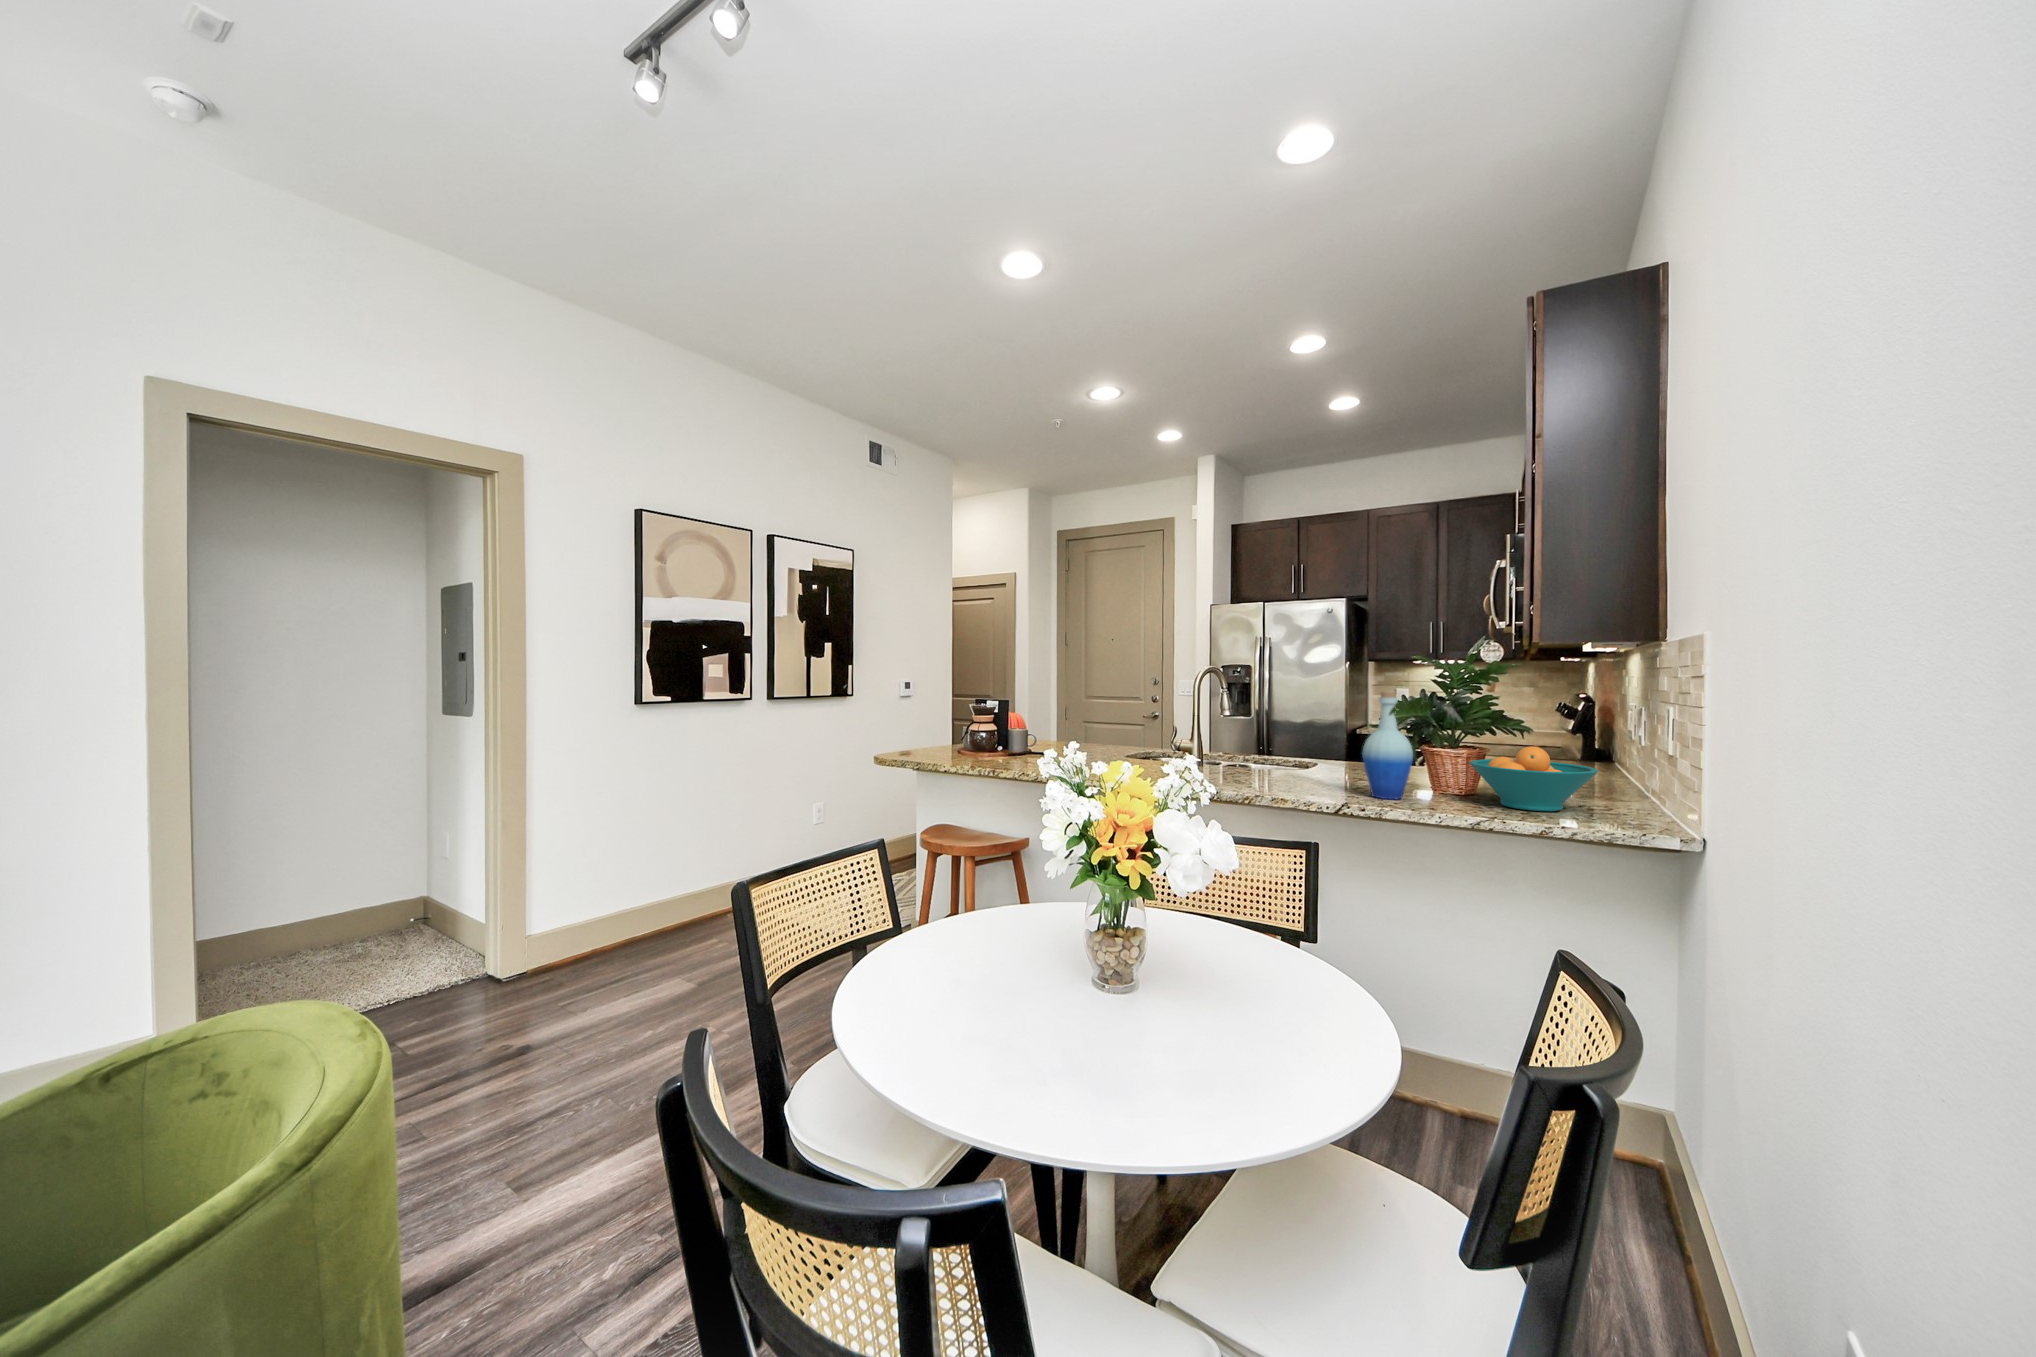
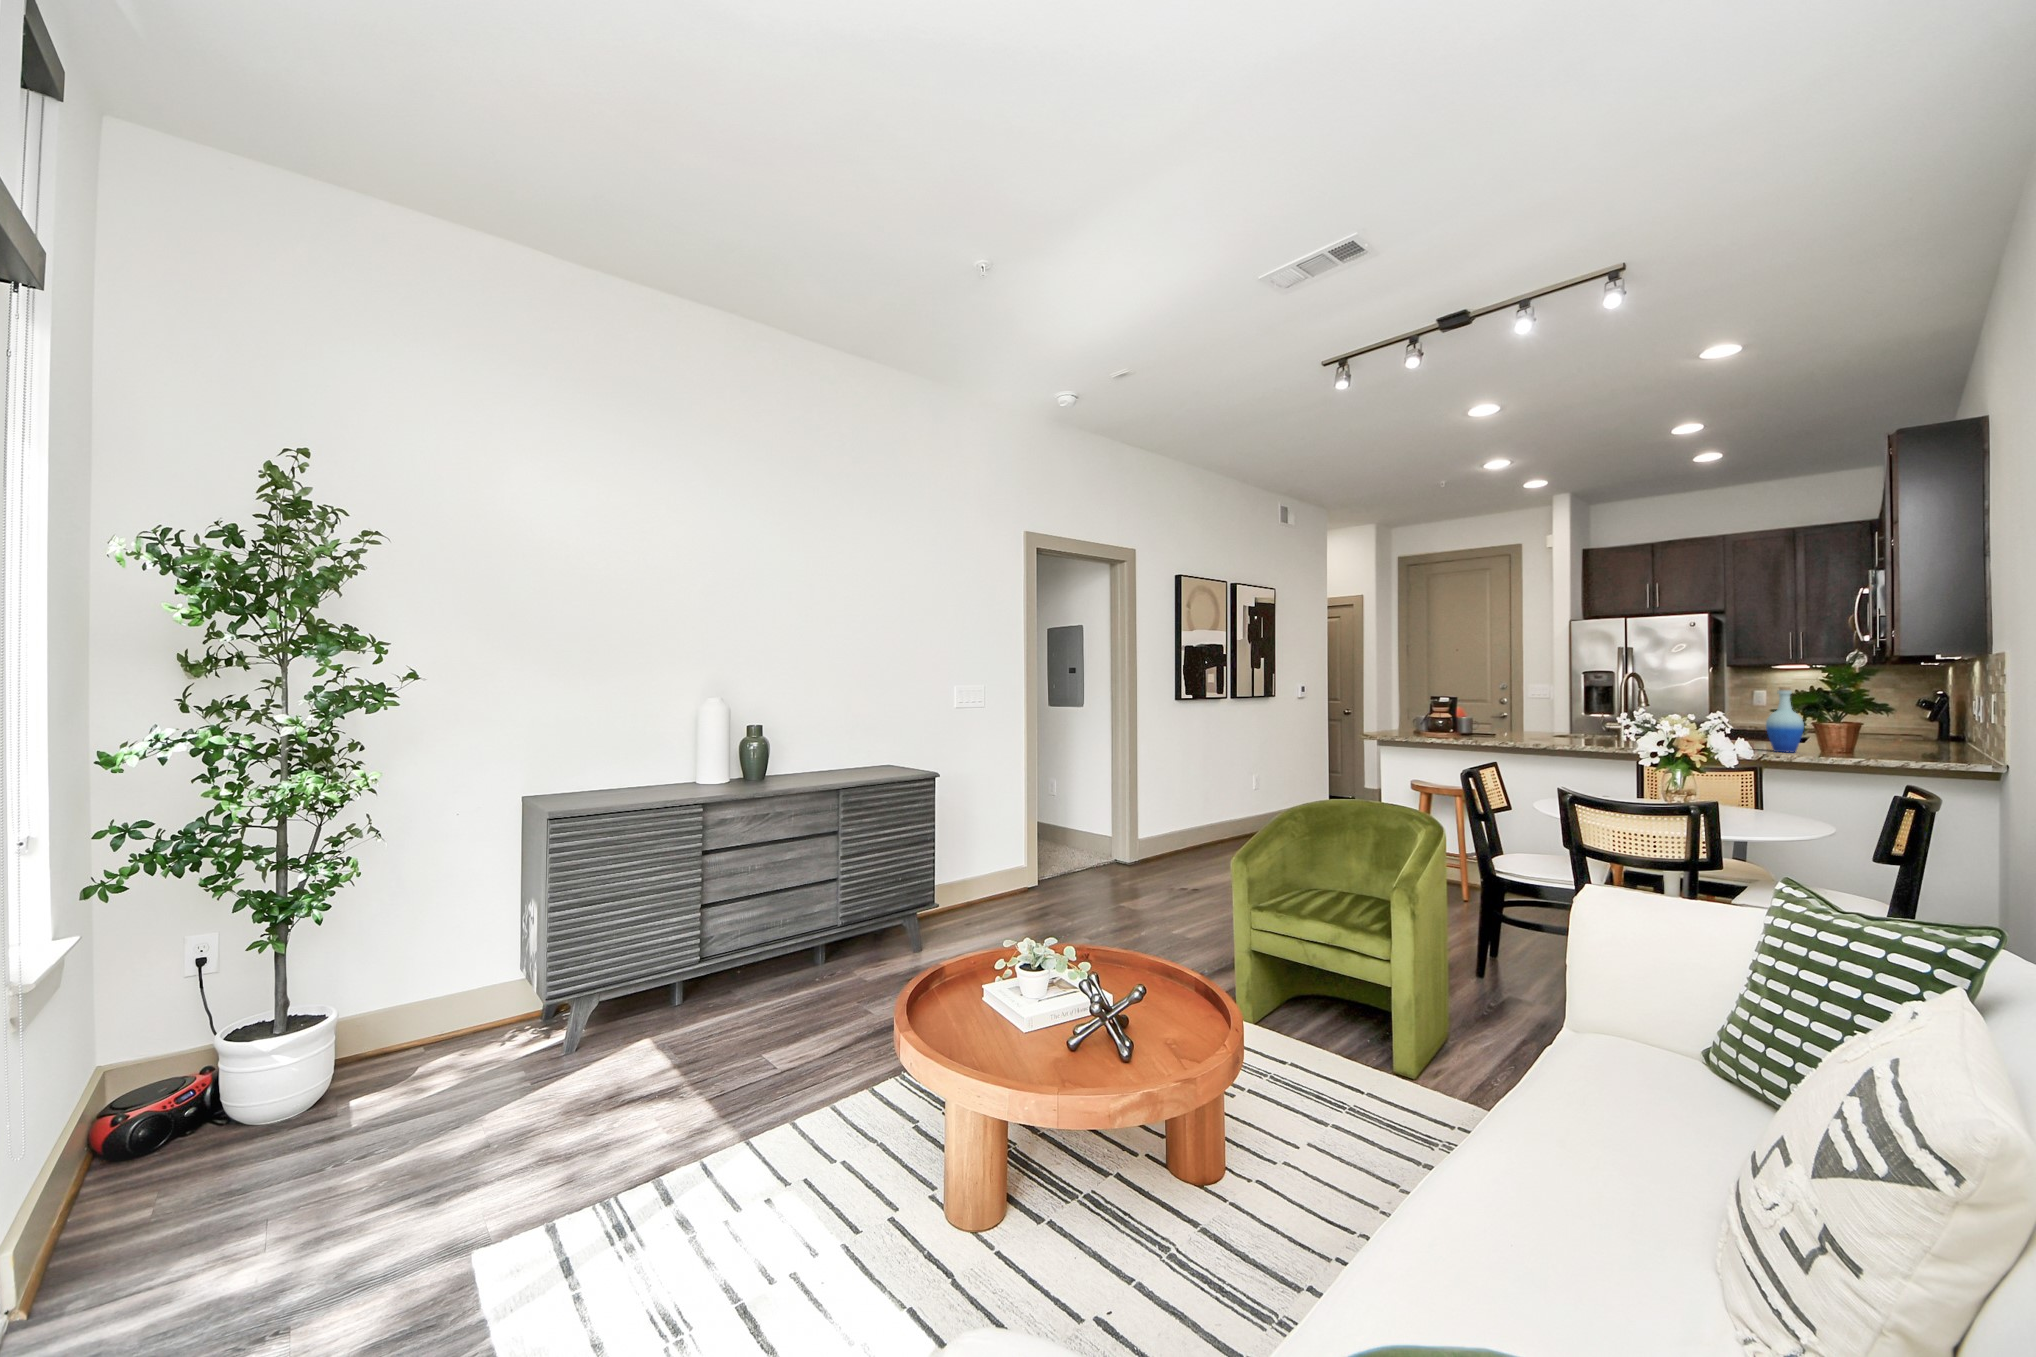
fruit bowl: present [1470,746,1598,811] -> none [1846,719,1941,757]

